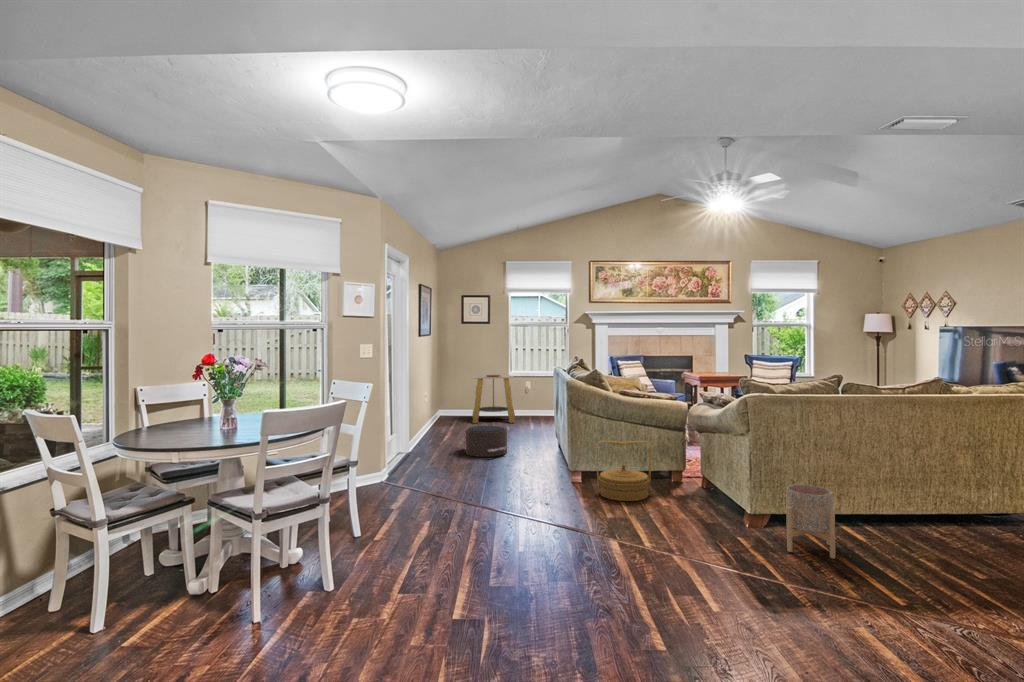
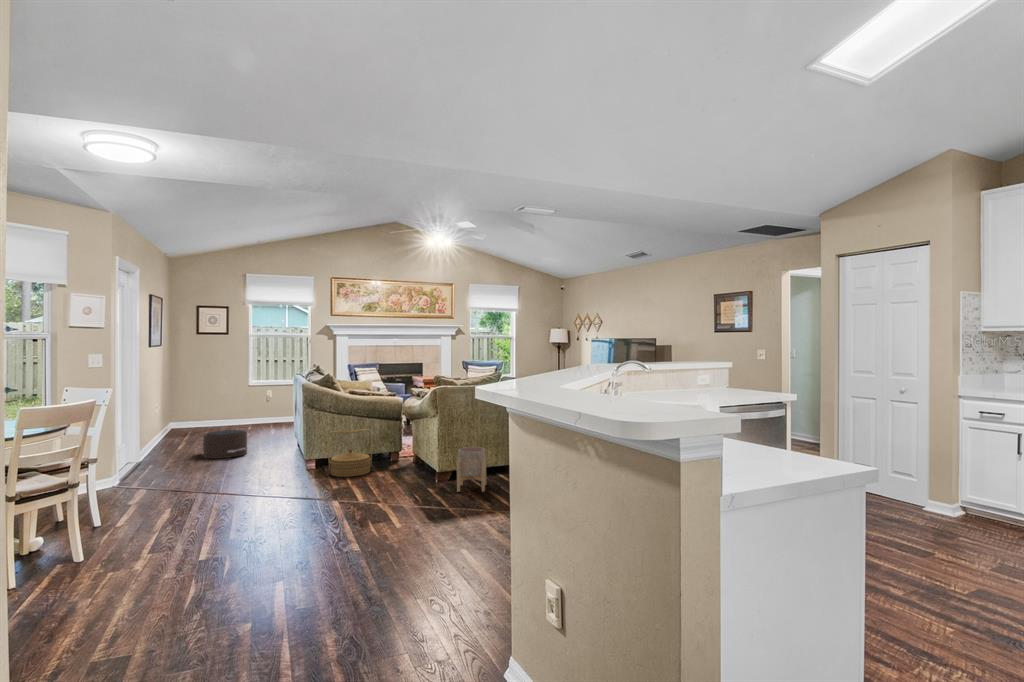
side table: present [472,375,515,423] -> none [209,384,256,432]

